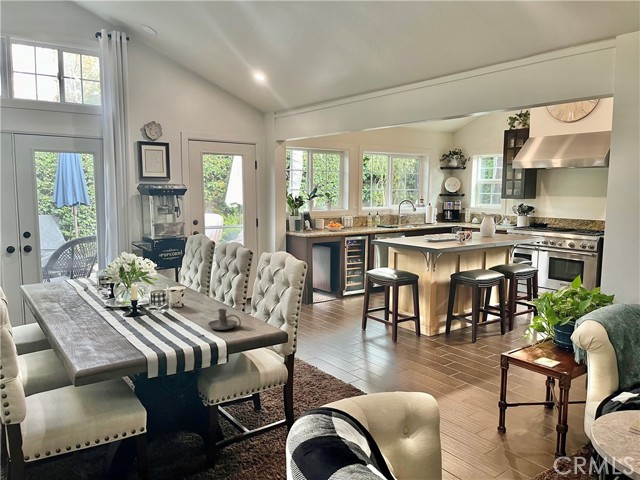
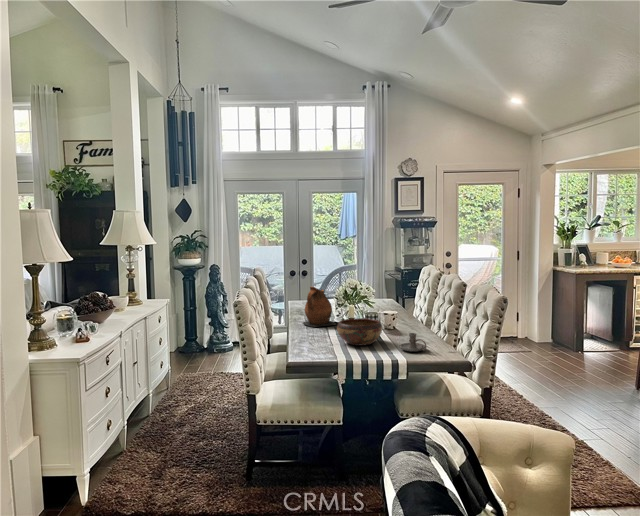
ceramic pitcher: none [58,264,108,314] -> present [303,287,336,327]
decorative bowl: none [125,297,182,332] -> present [337,318,382,346]

